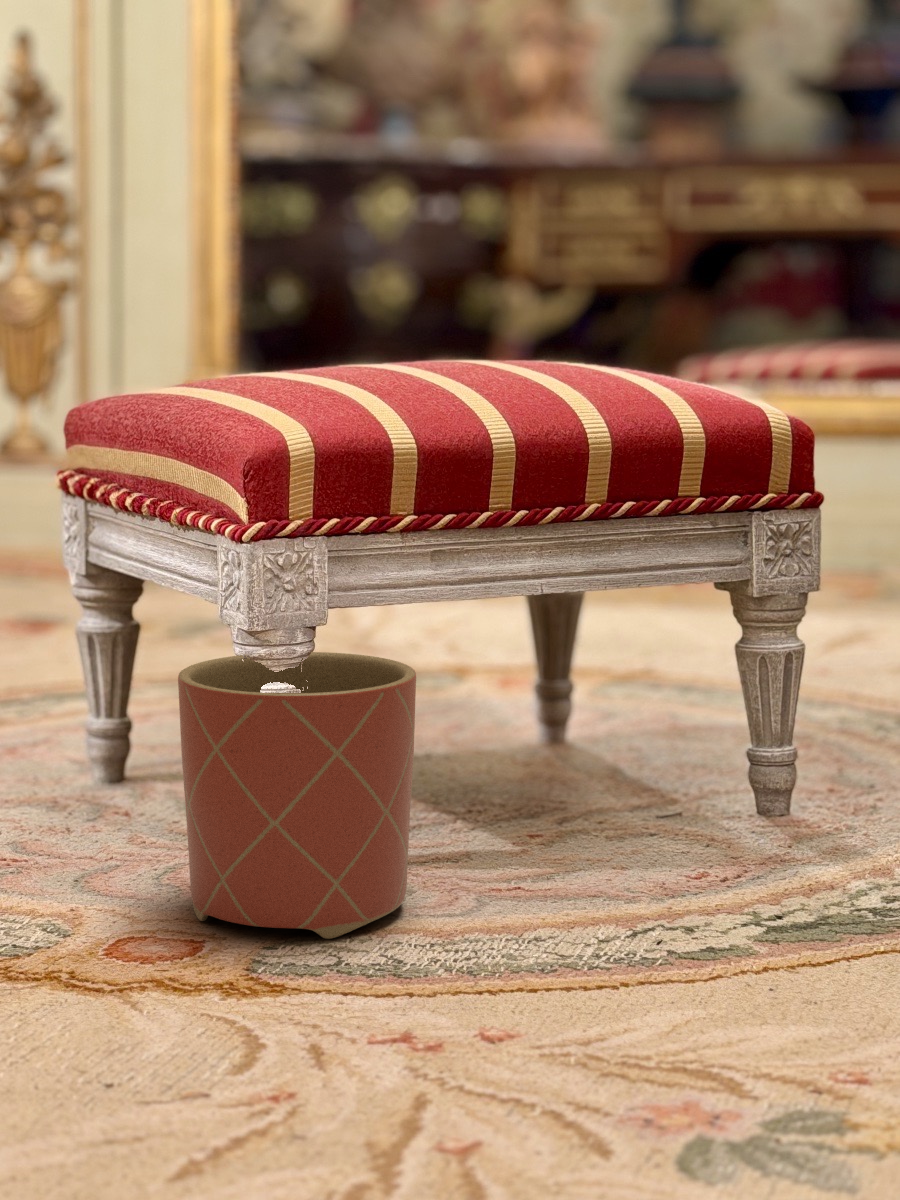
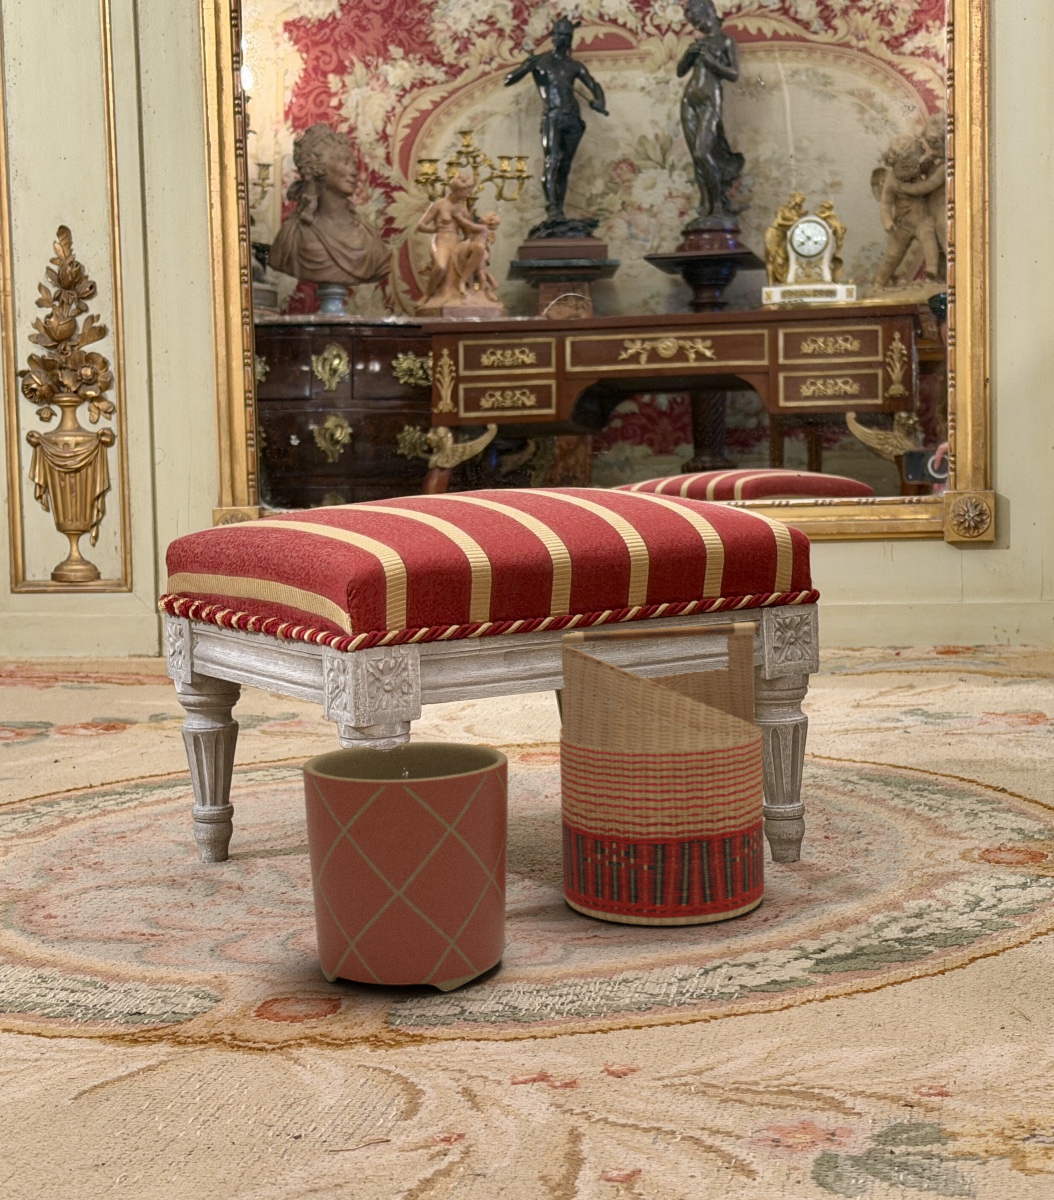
basket: none [495,529,742,881] -> present [560,622,764,925]

